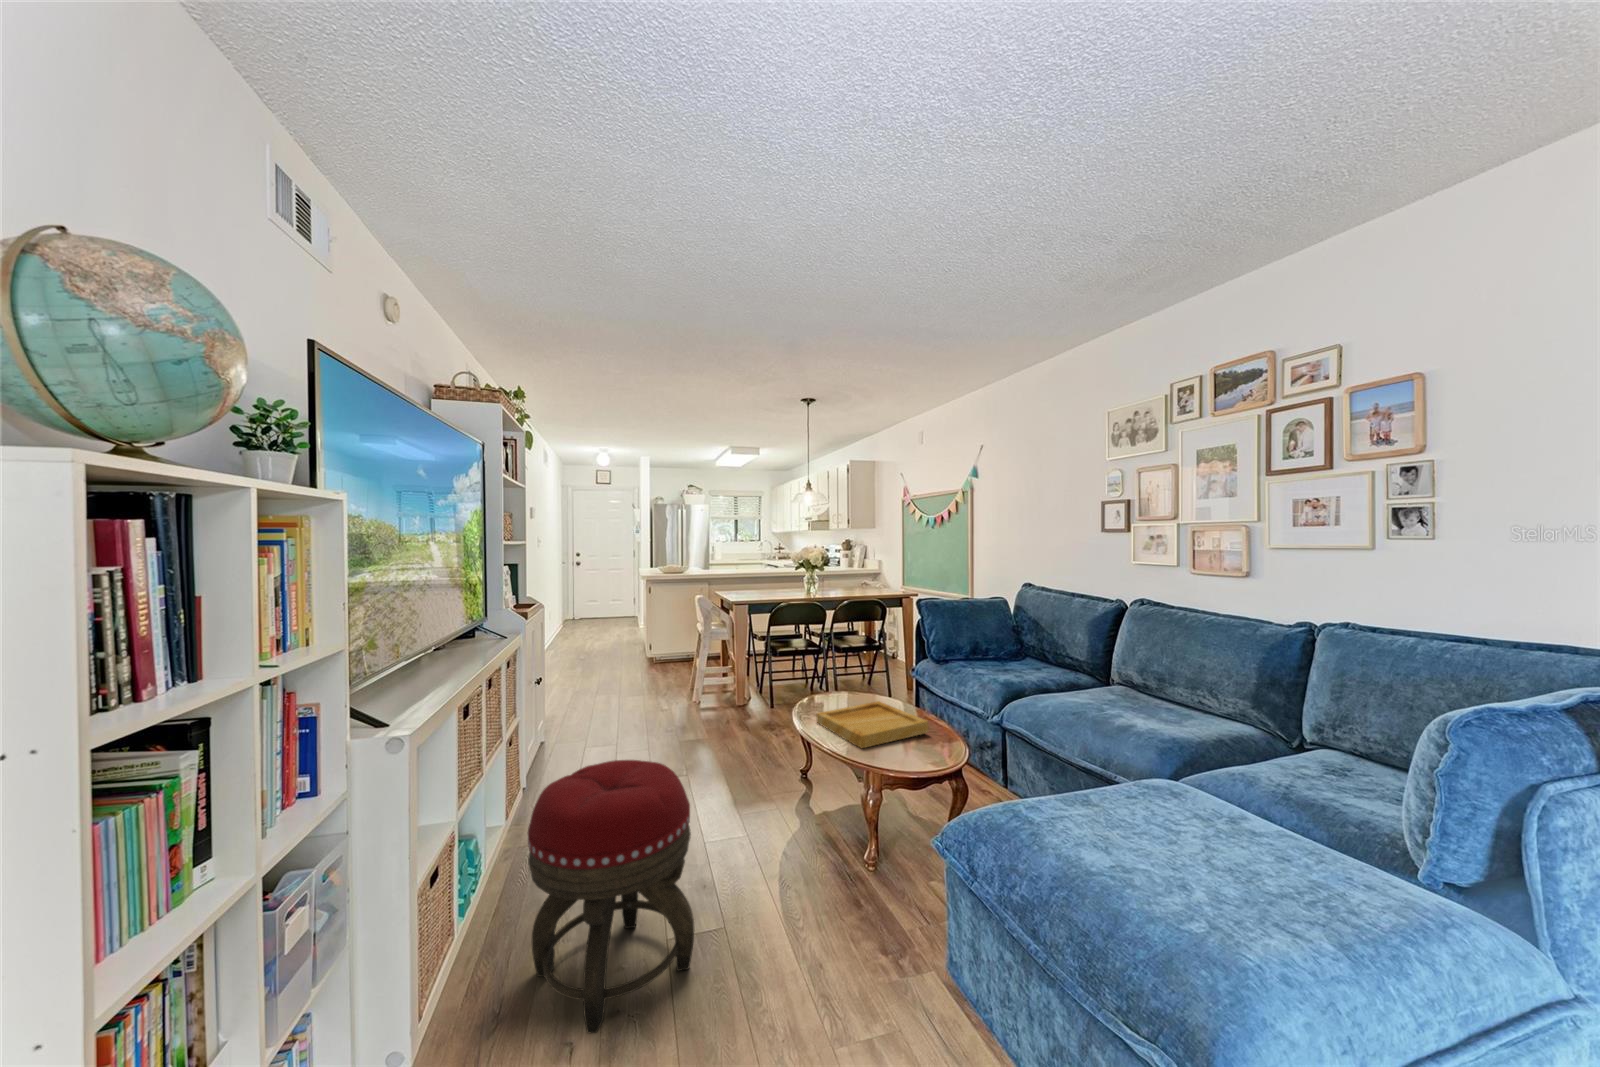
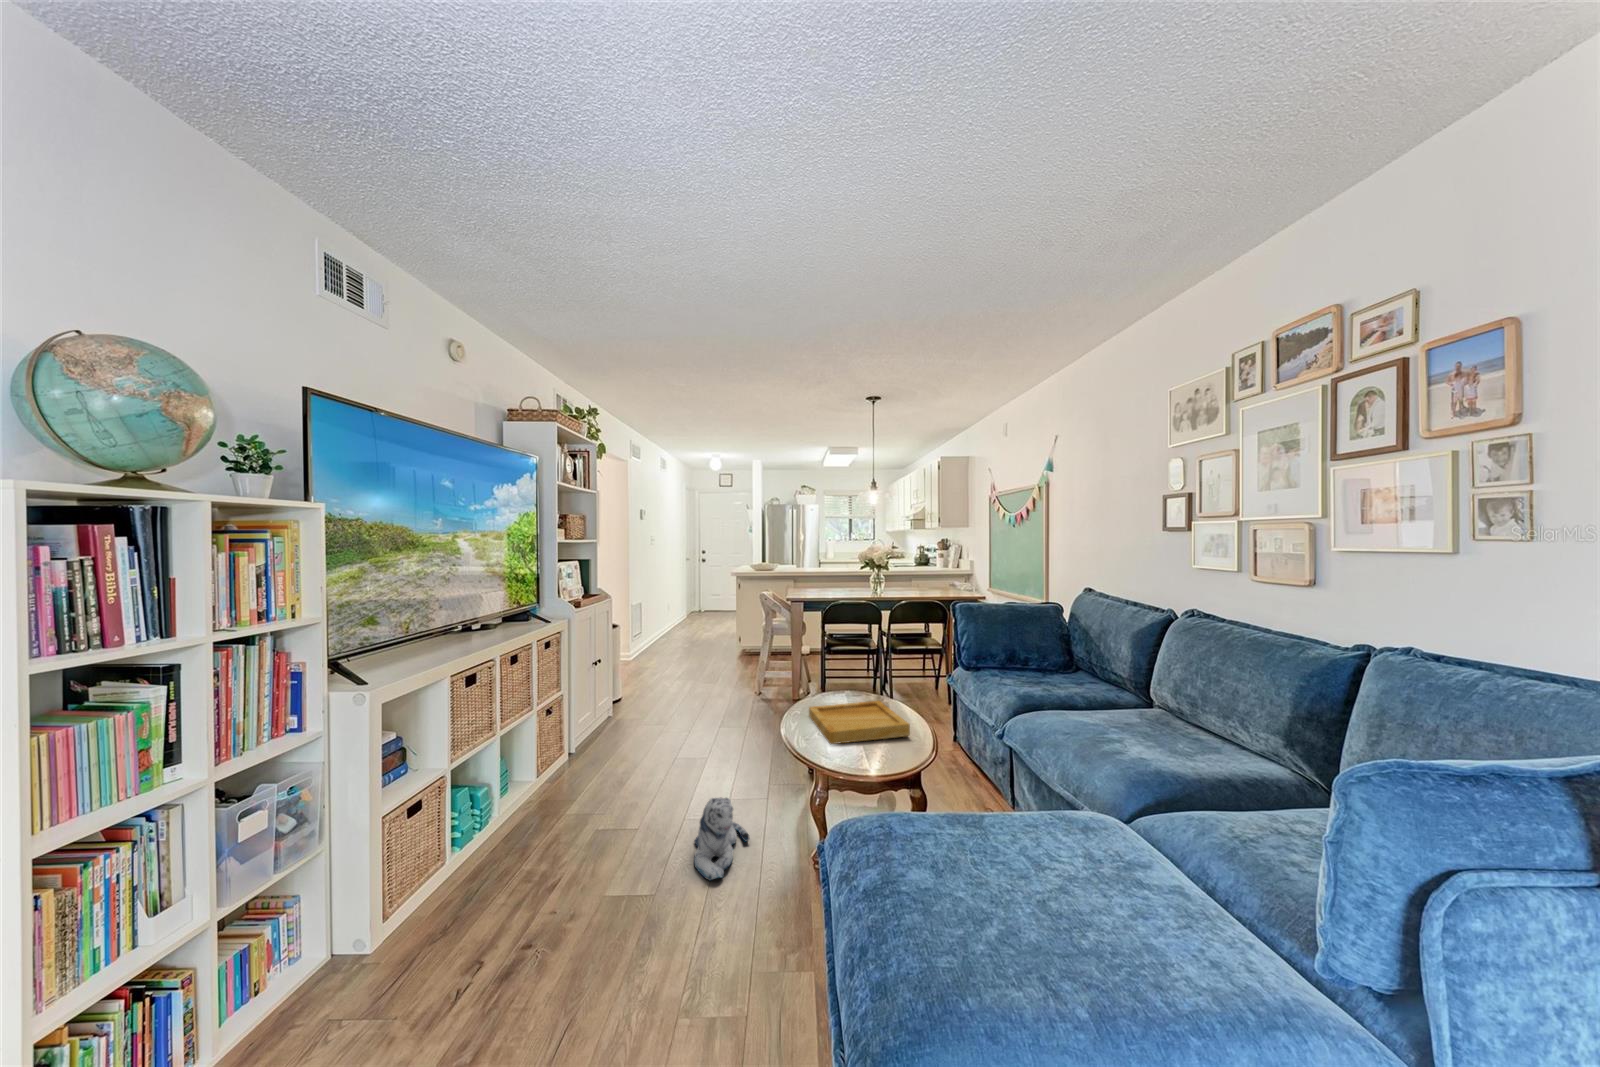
footstool: present [528,760,694,1033] -> none [475,731,620,957]
plush toy: none [728,816,787,906] -> present [694,798,749,880]

